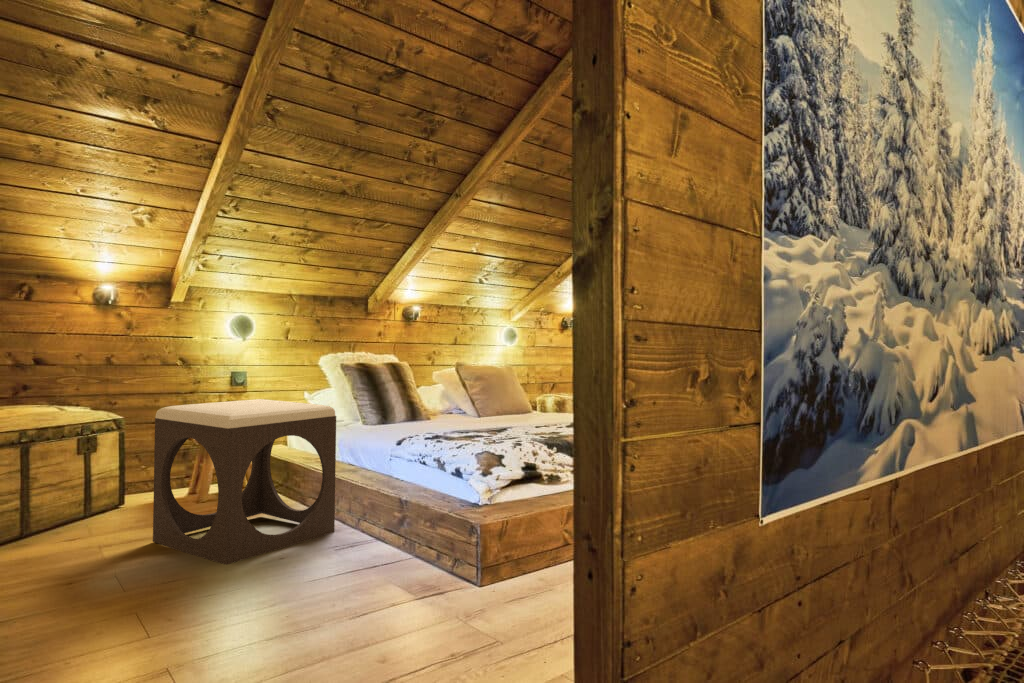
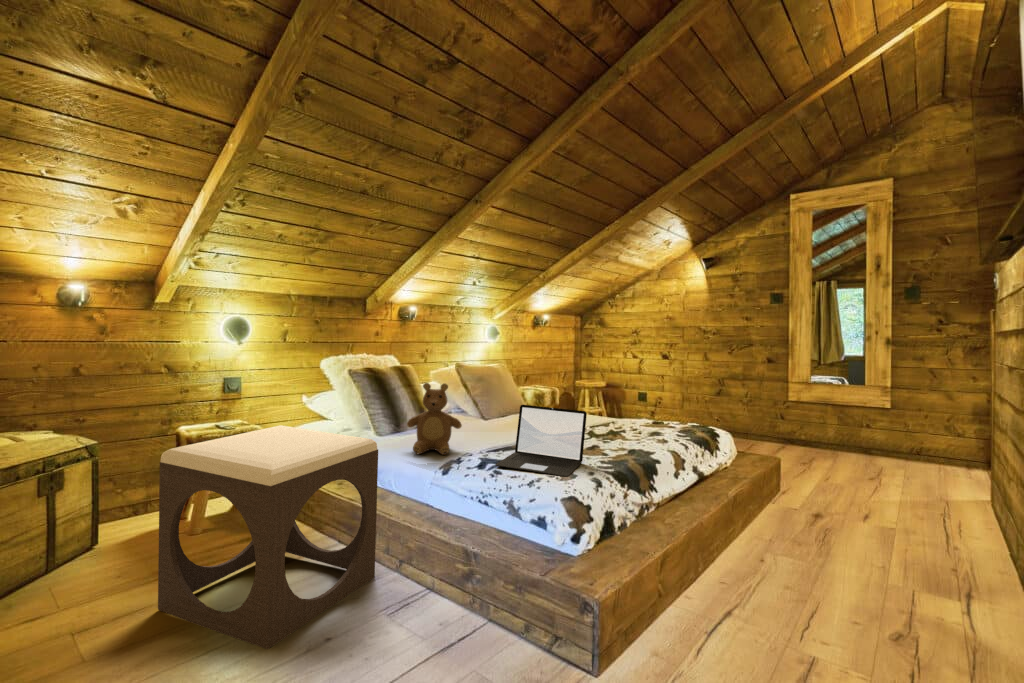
teddy bear: none [382,367,433,432] -> present [407,383,462,455]
laptop: none [449,384,540,444] -> present [496,405,587,477]

